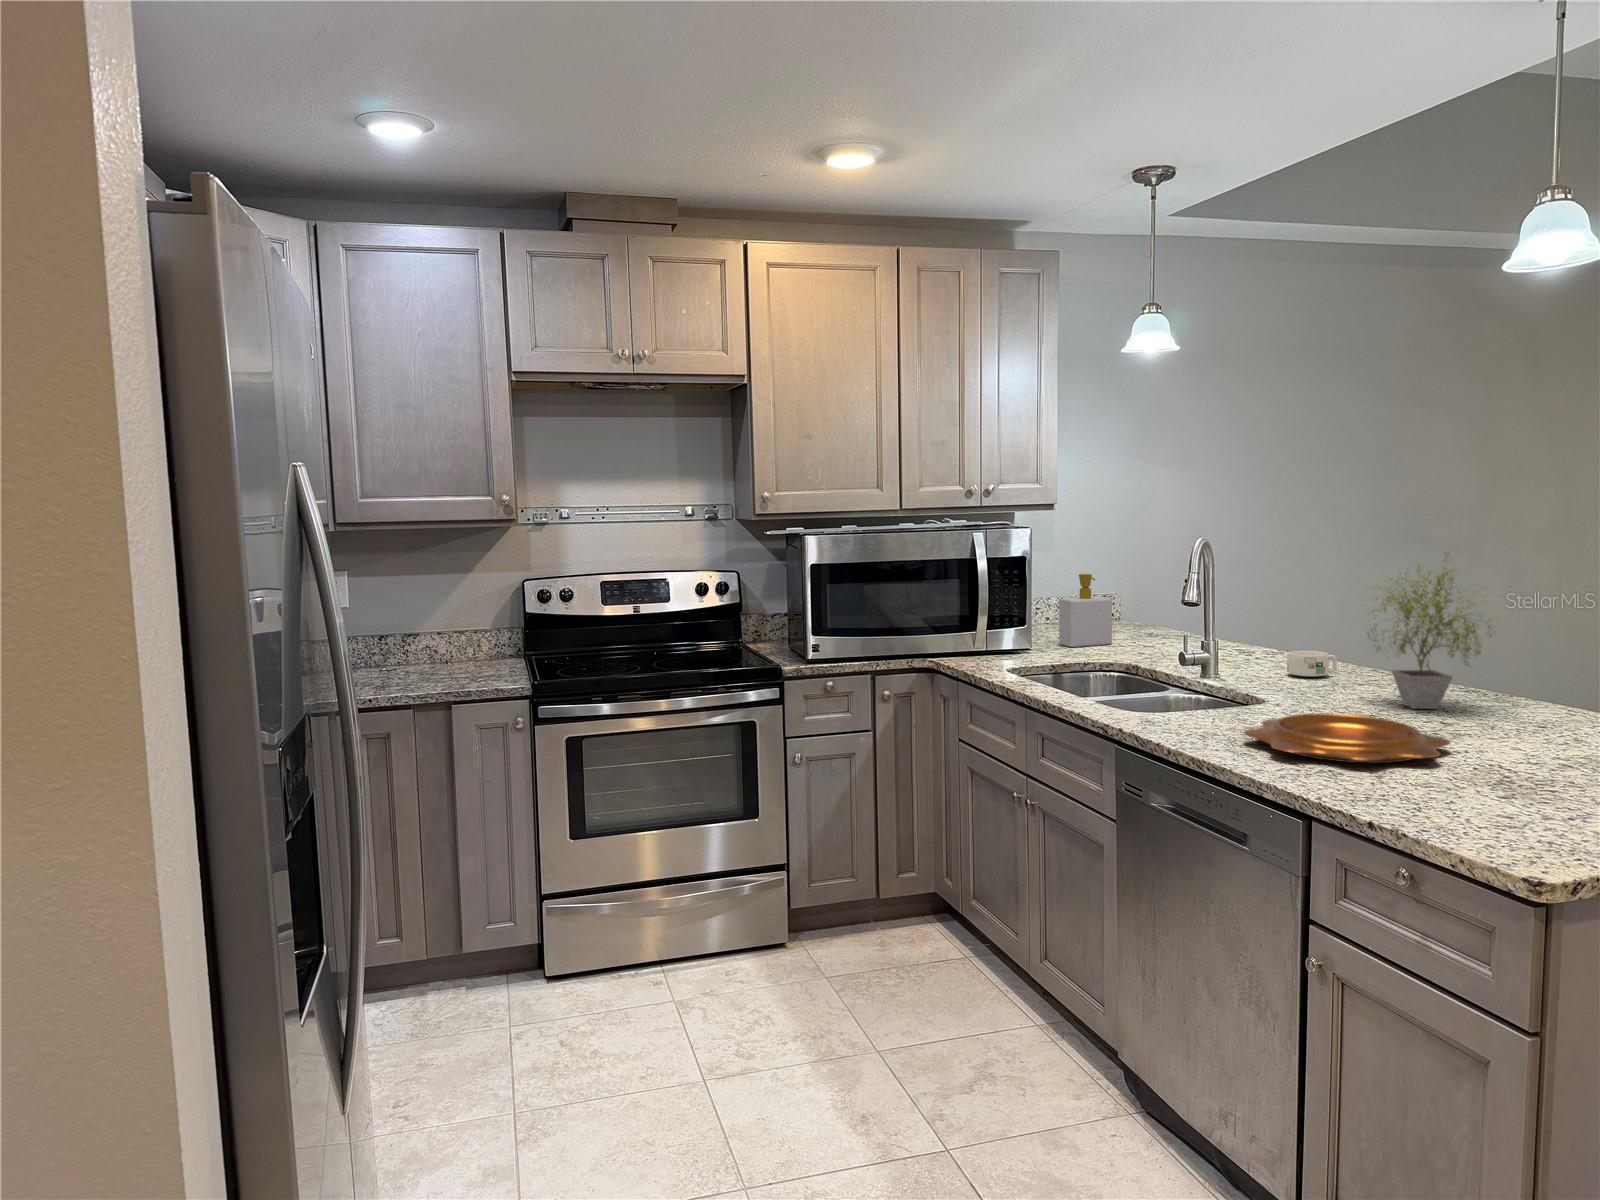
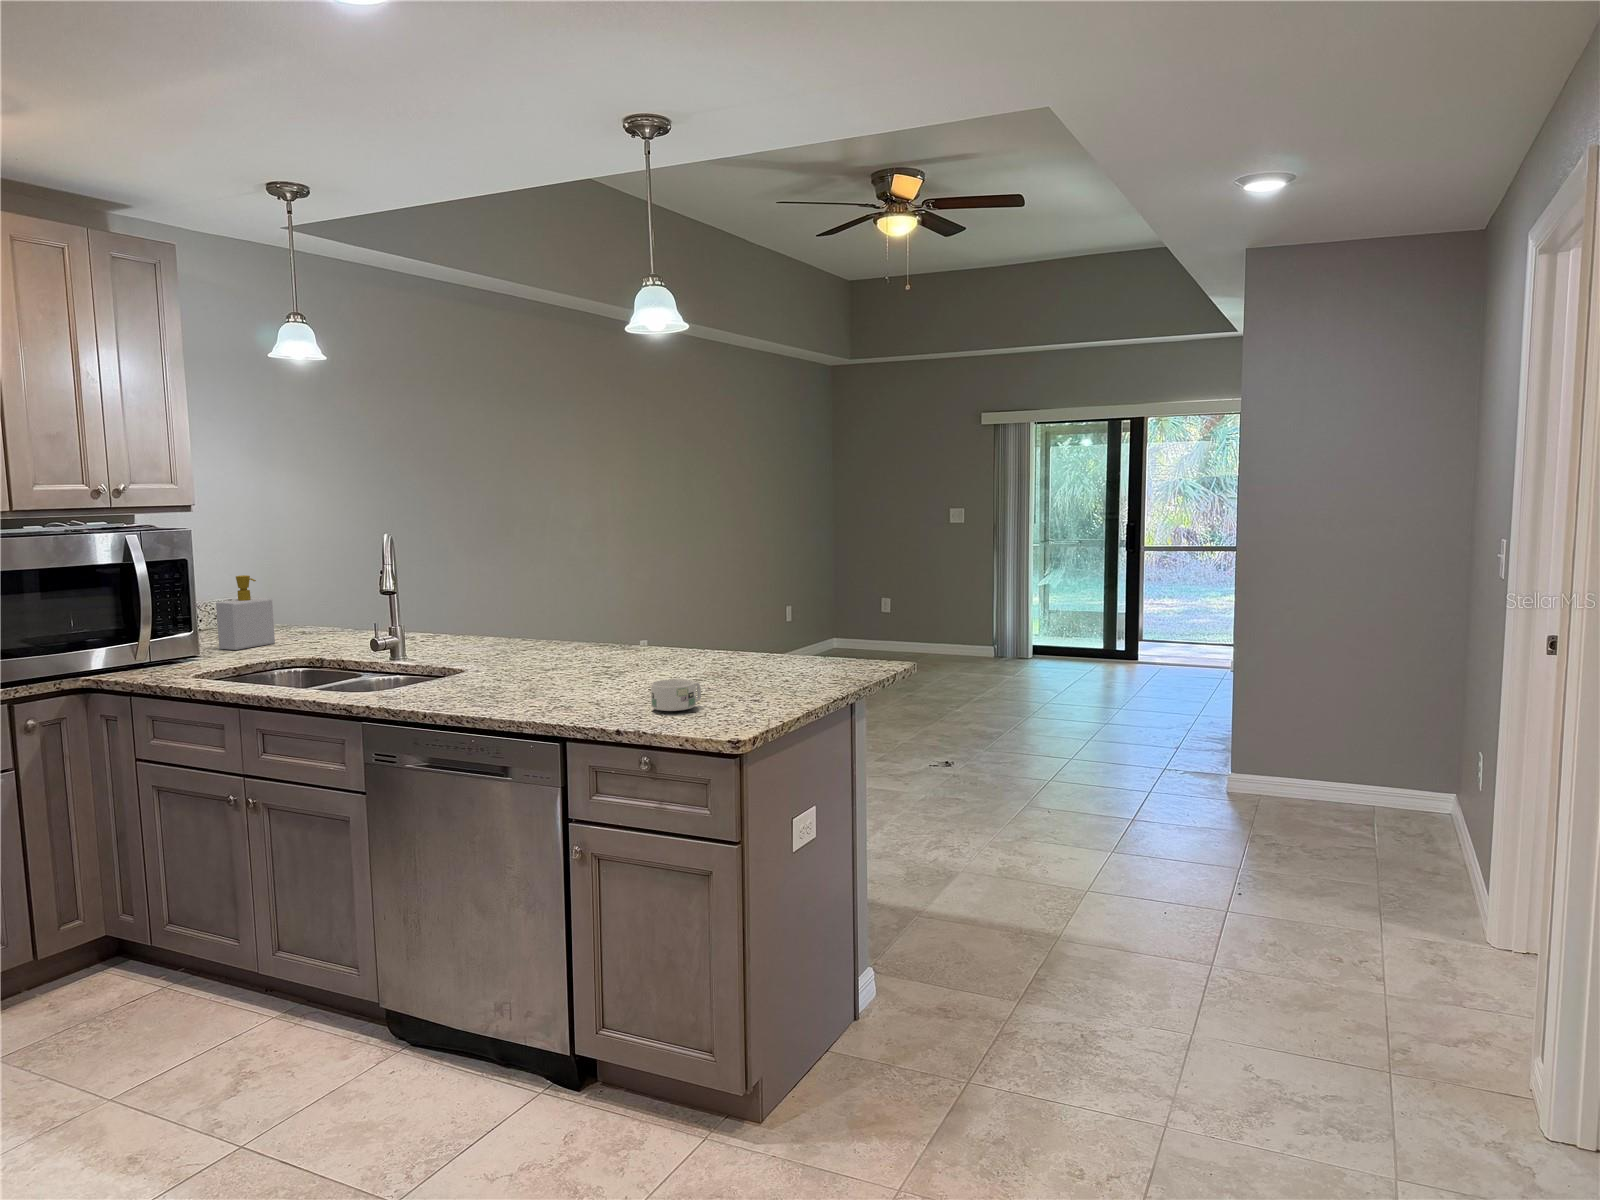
potted plant: present [1367,553,1492,709] -> none [526,539,632,660]
mug: present [1287,651,1337,677] -> present [651,679,701,711]
decorative bowl: present [1244,714,1450,763] -> none [483,667,626,700]

